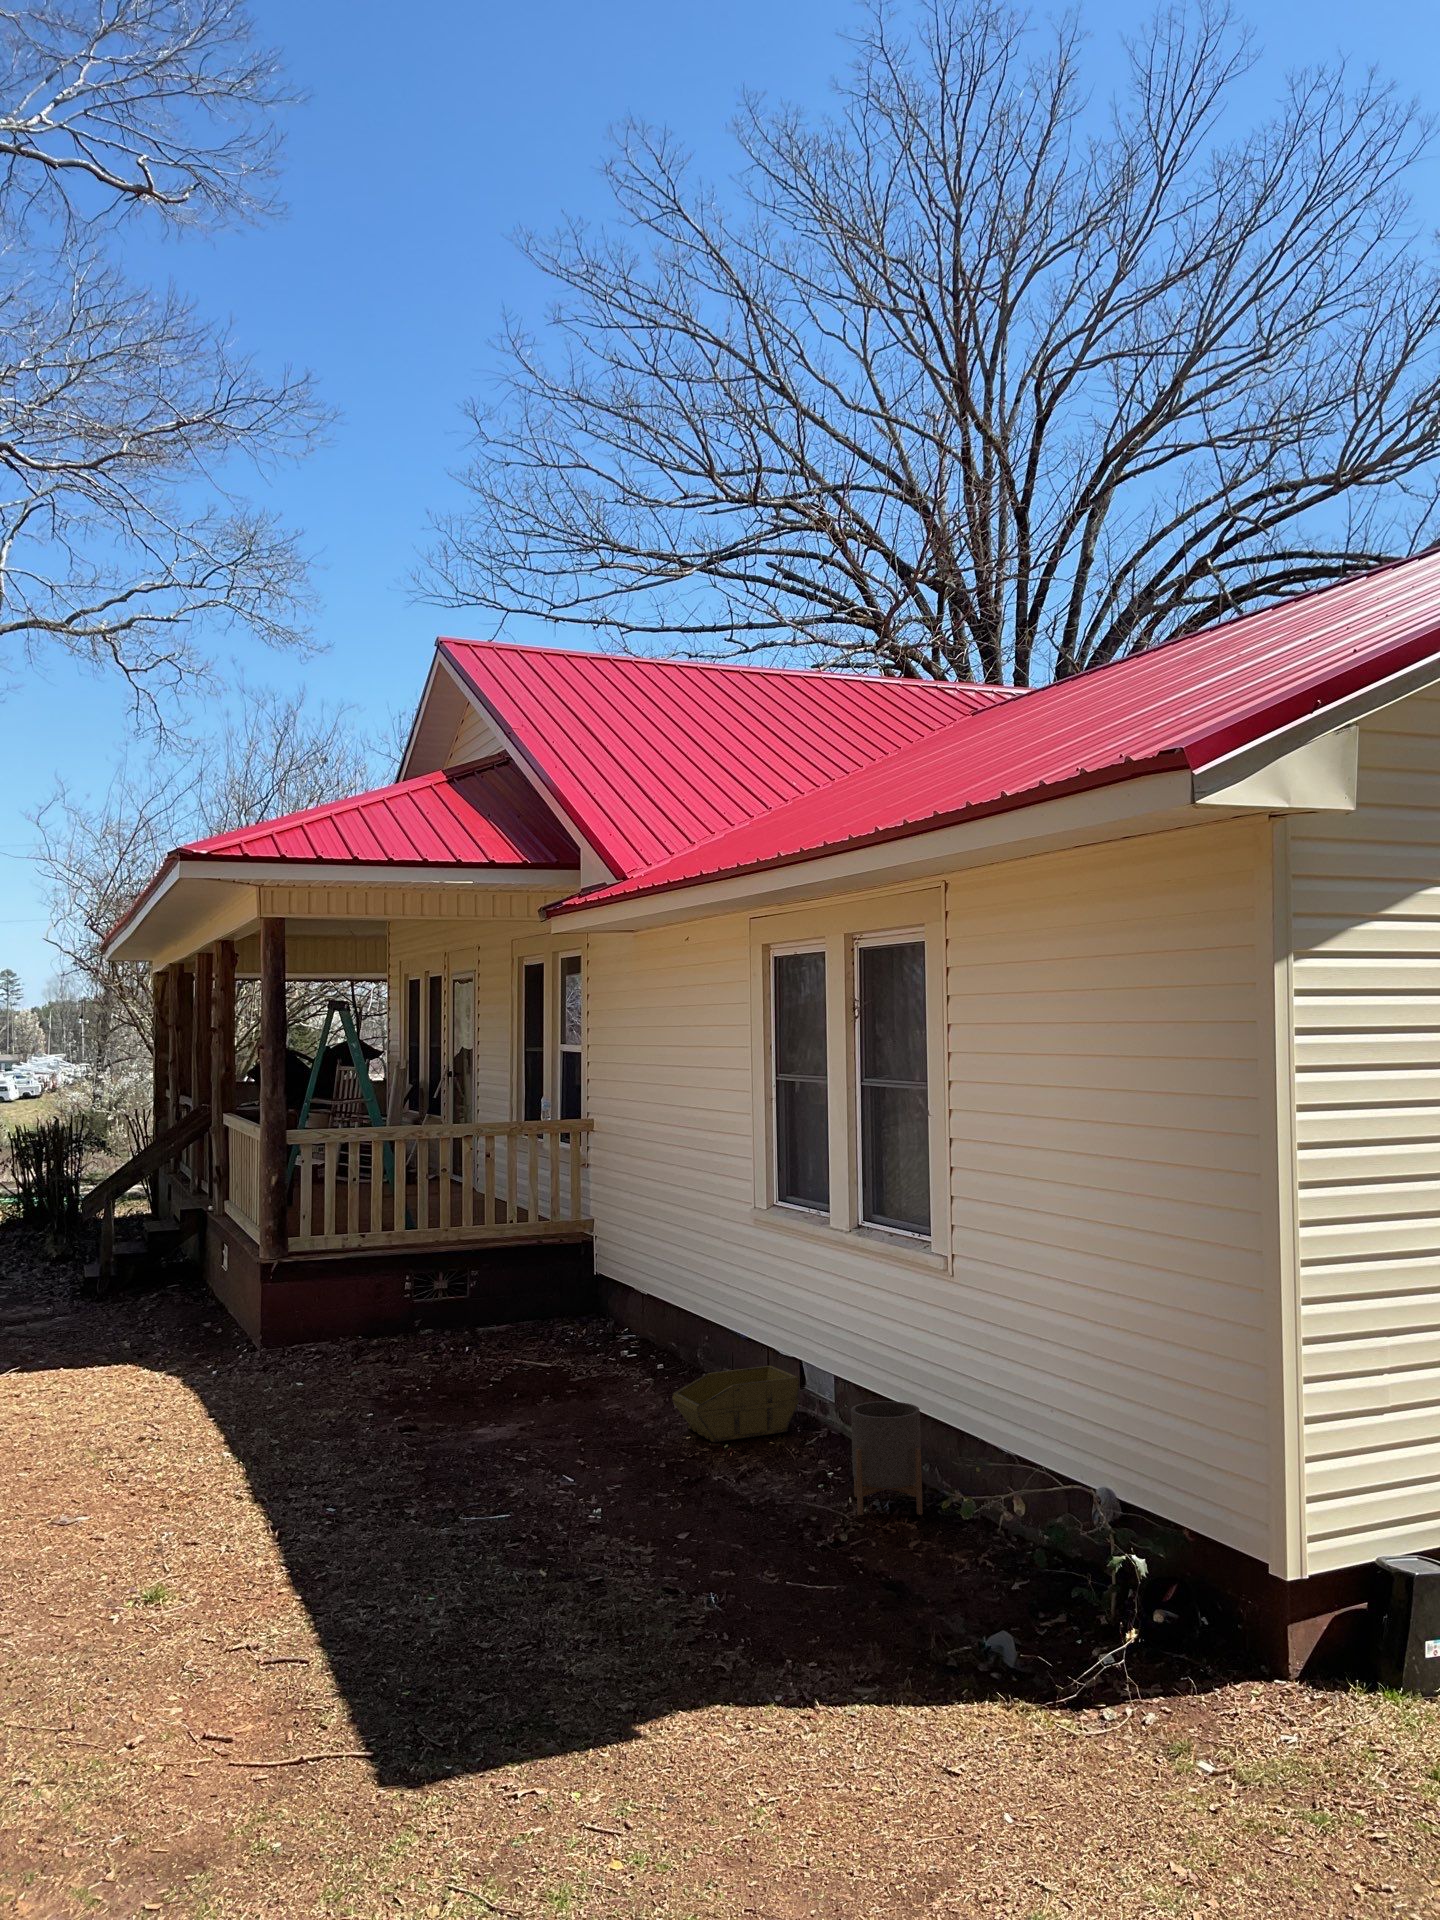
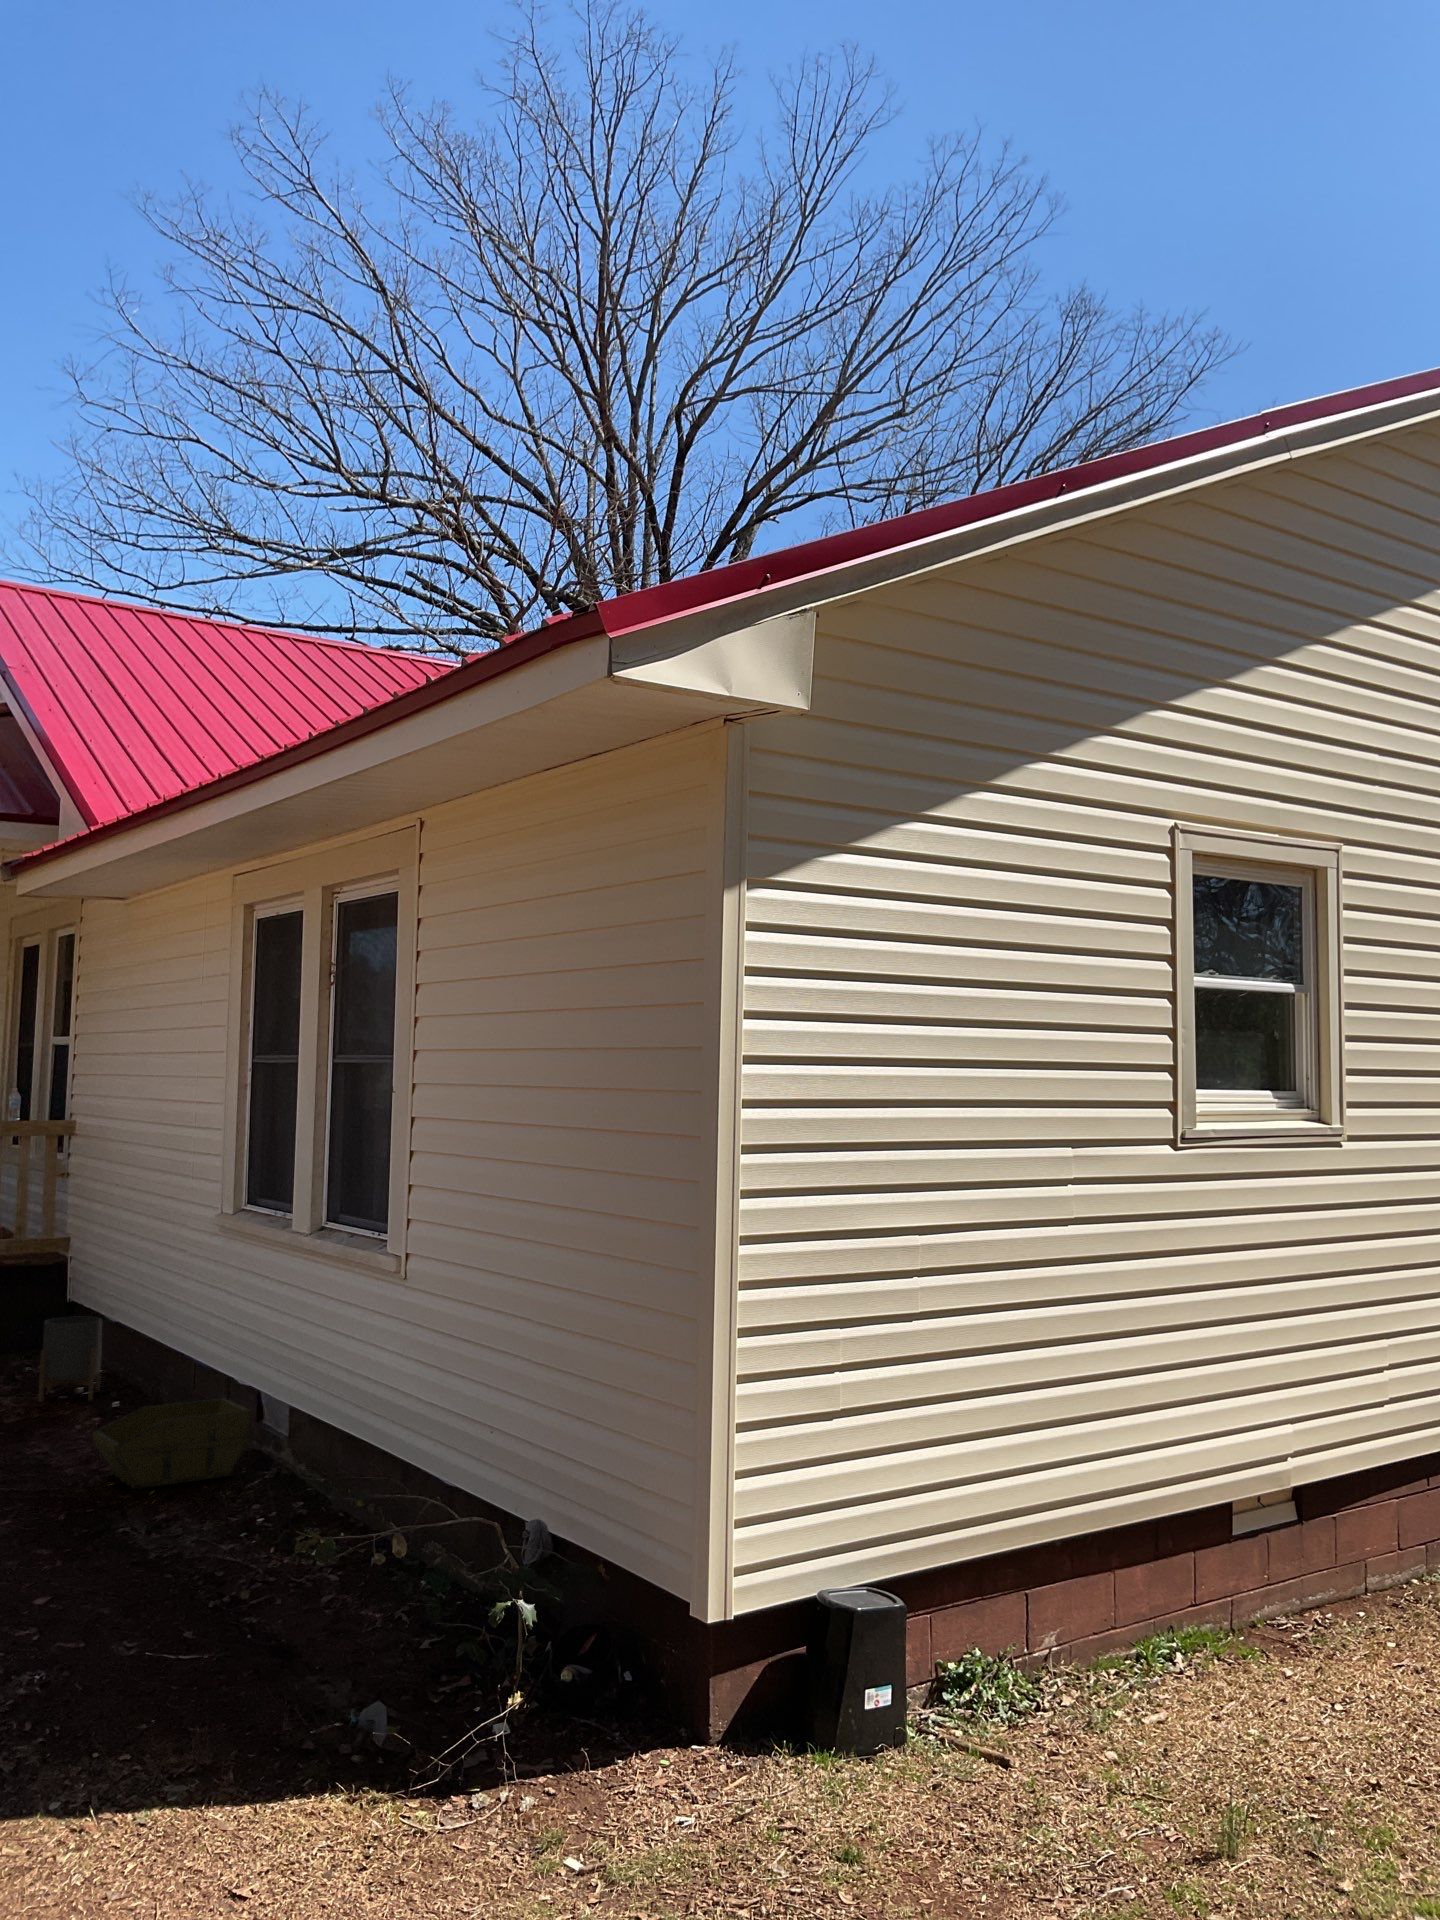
planter: present [851,1401,923,1515] -> present [38,1317,102,1402]

